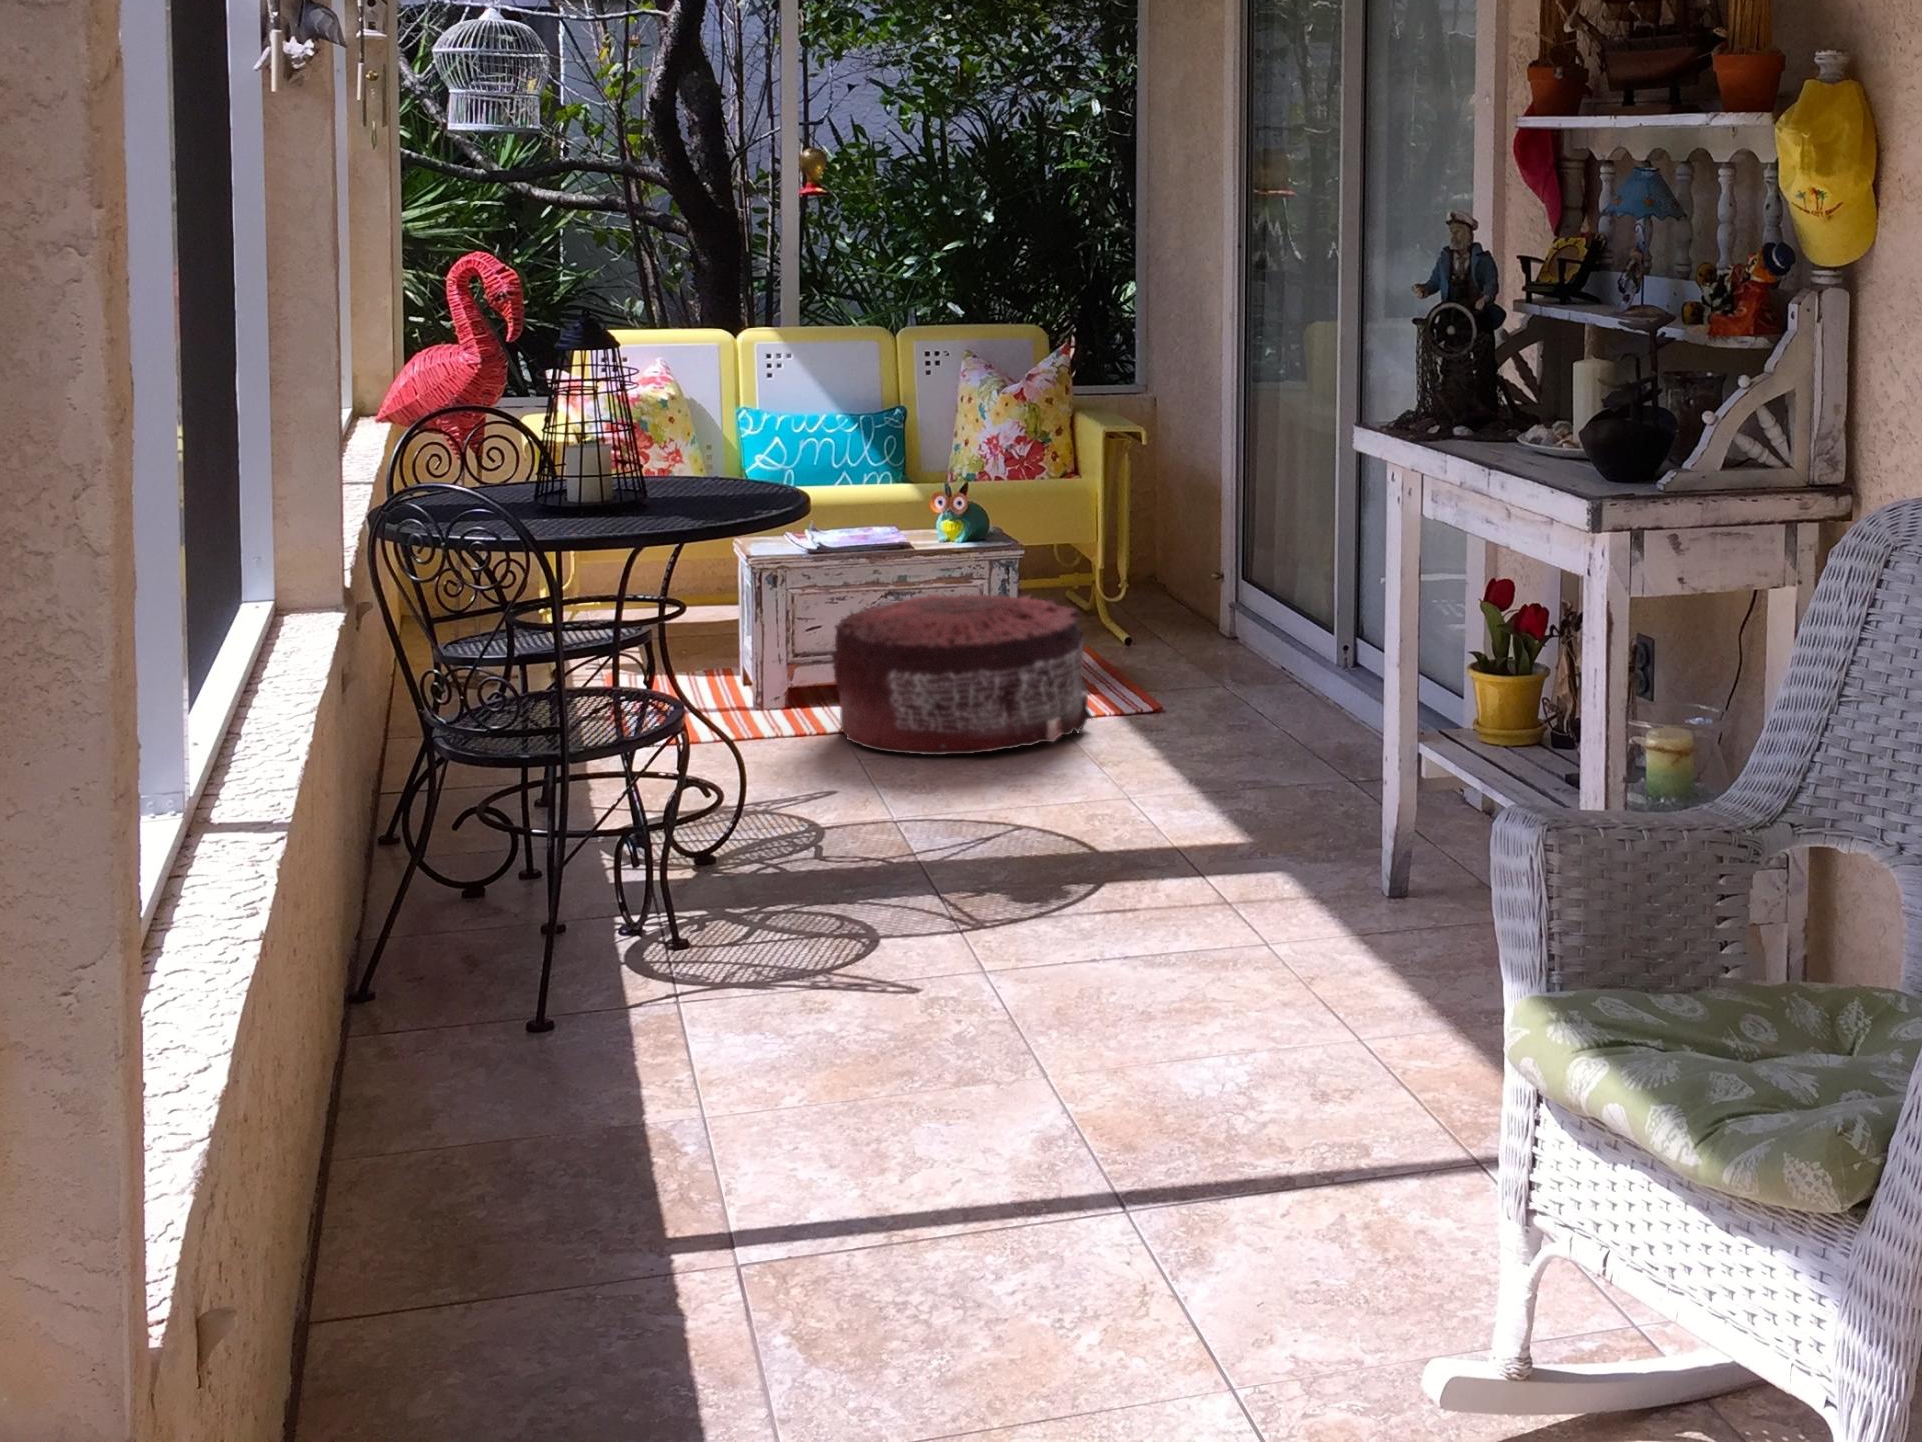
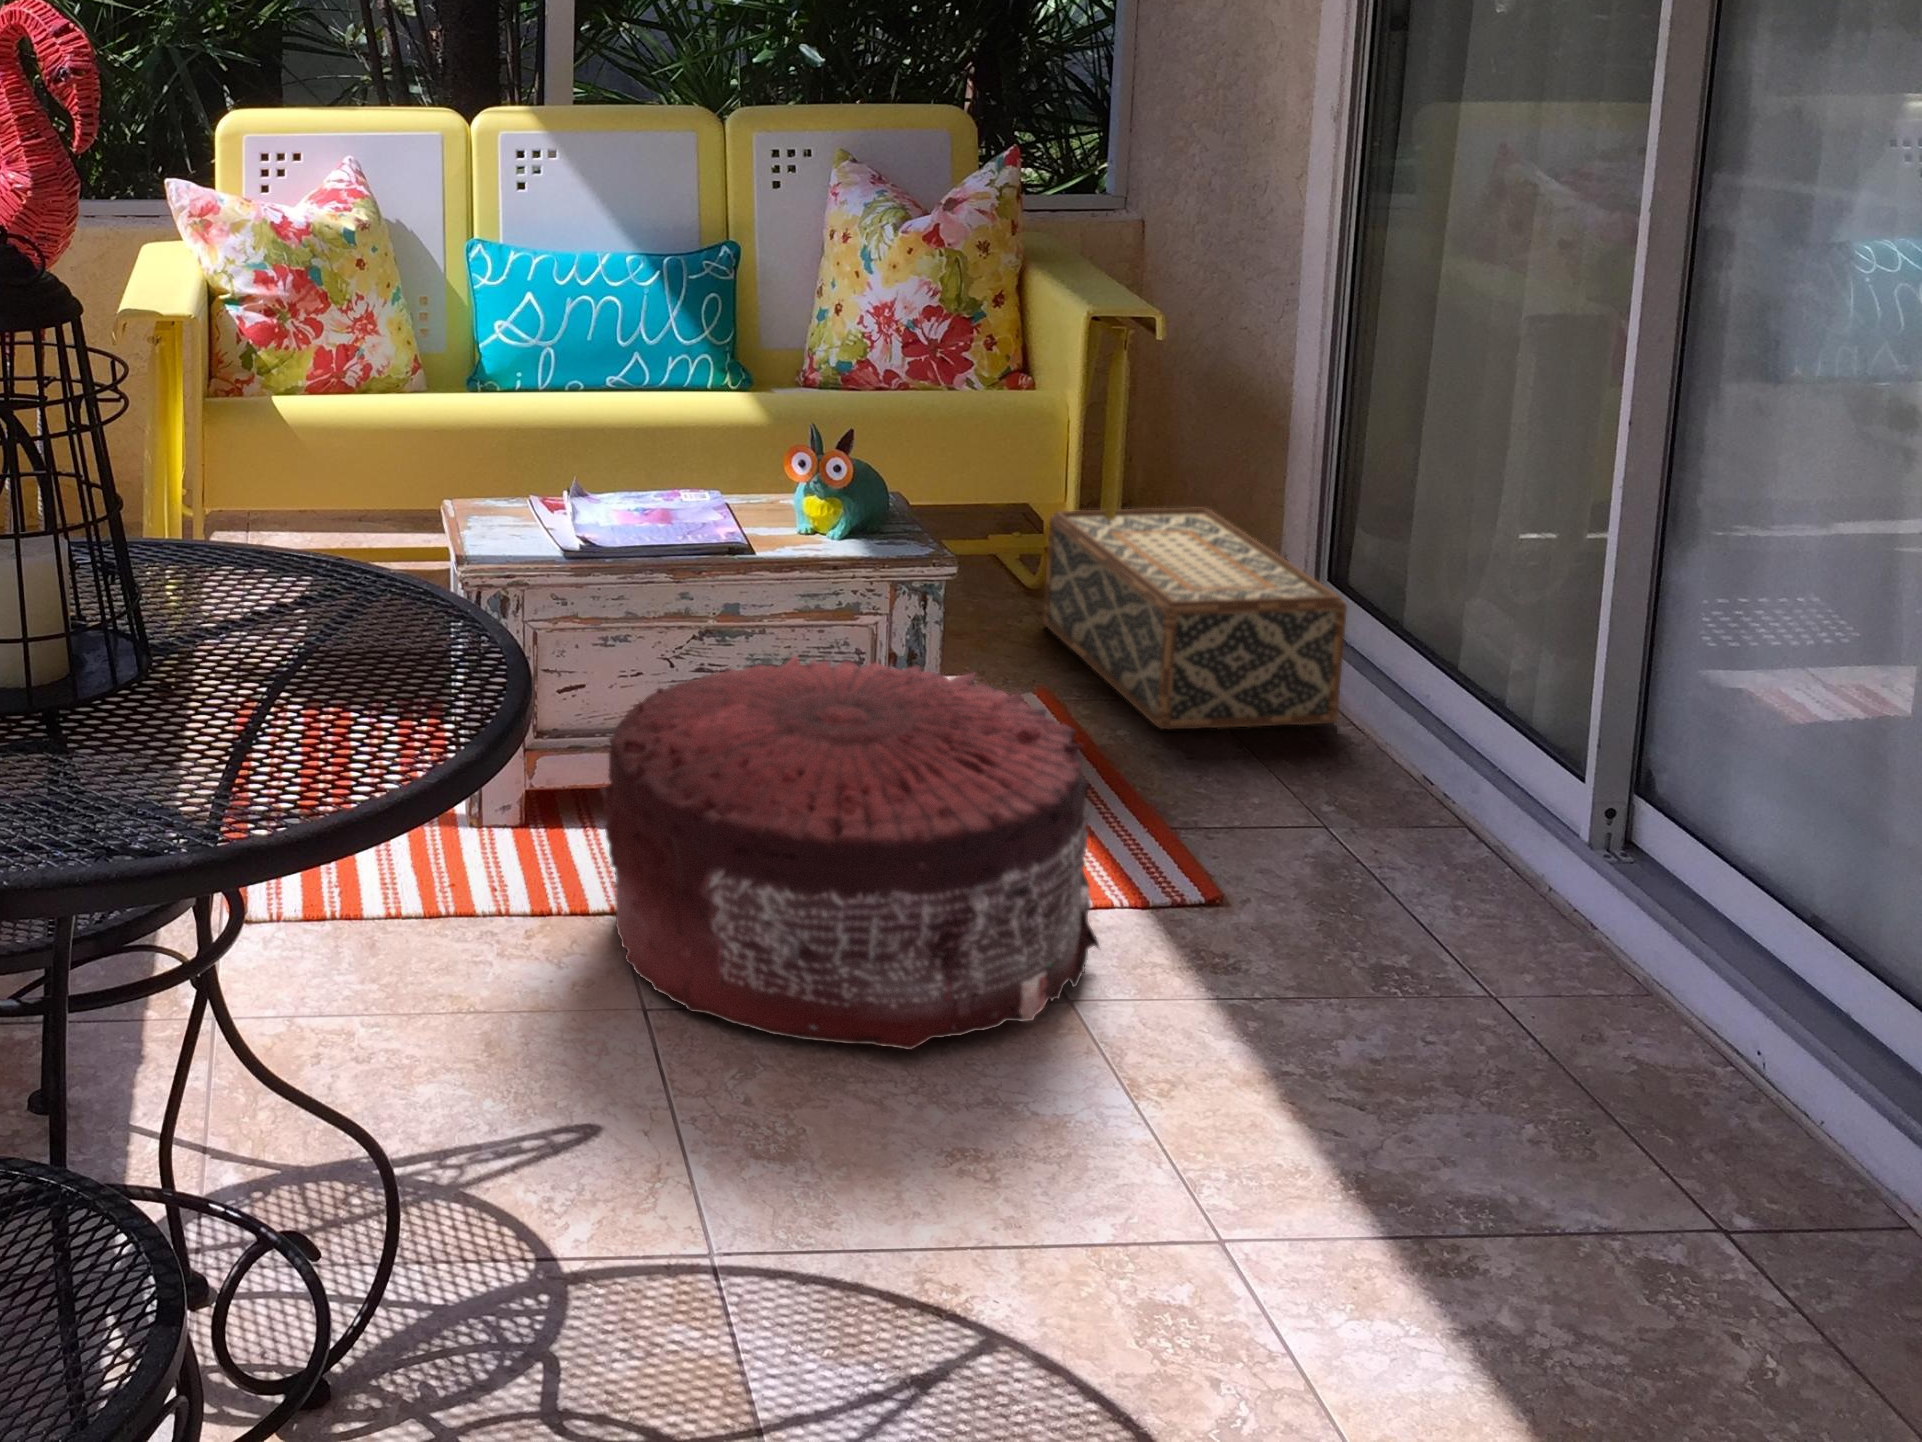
woven basket: none [1095,553,1250,659] -> present [1044,507,1347,729]

